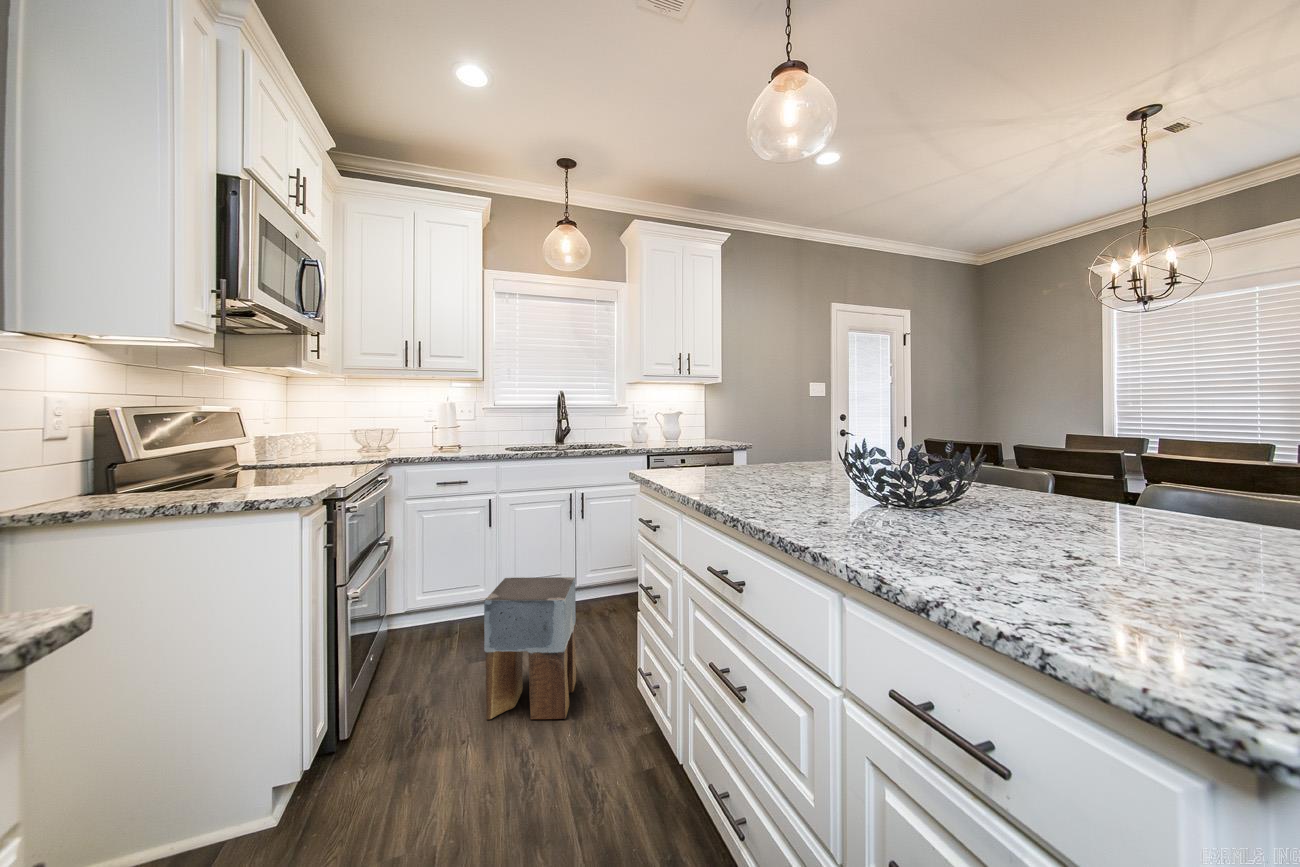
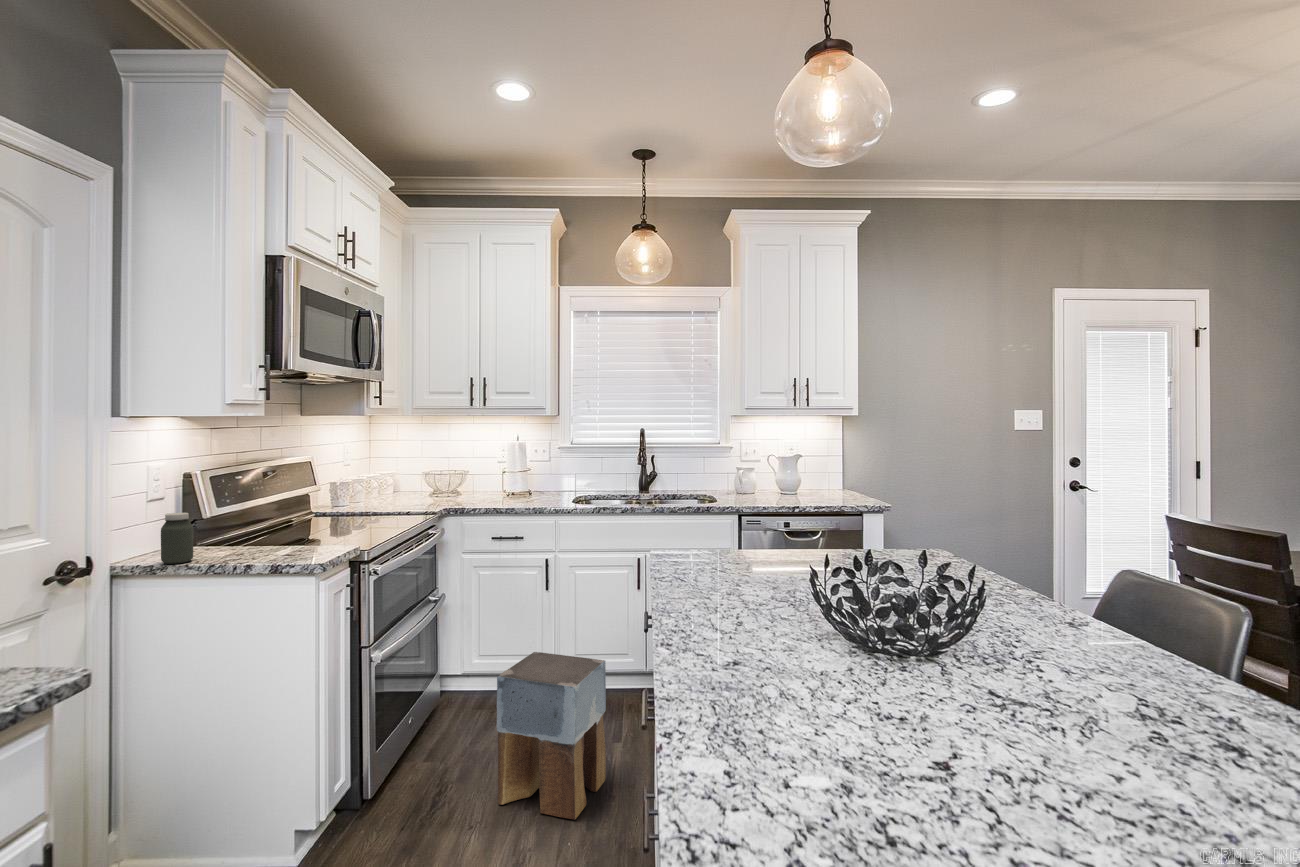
jar: none [80,447,127,507] -> present [161,513,193,564]

